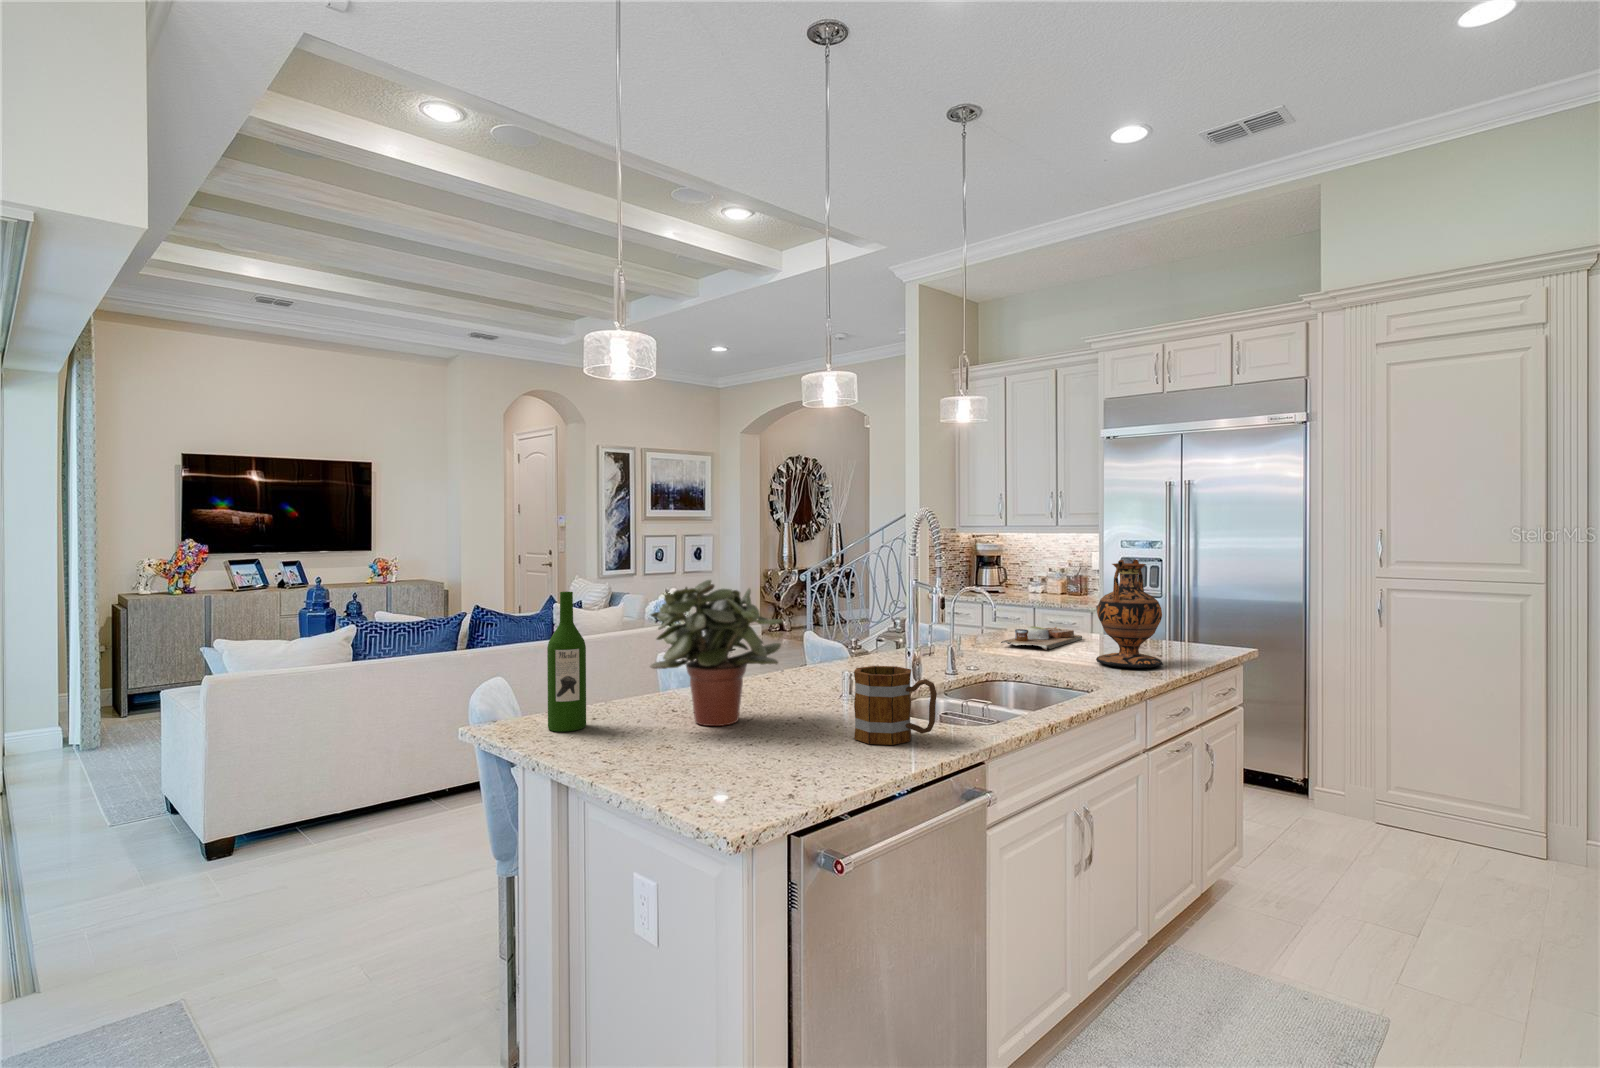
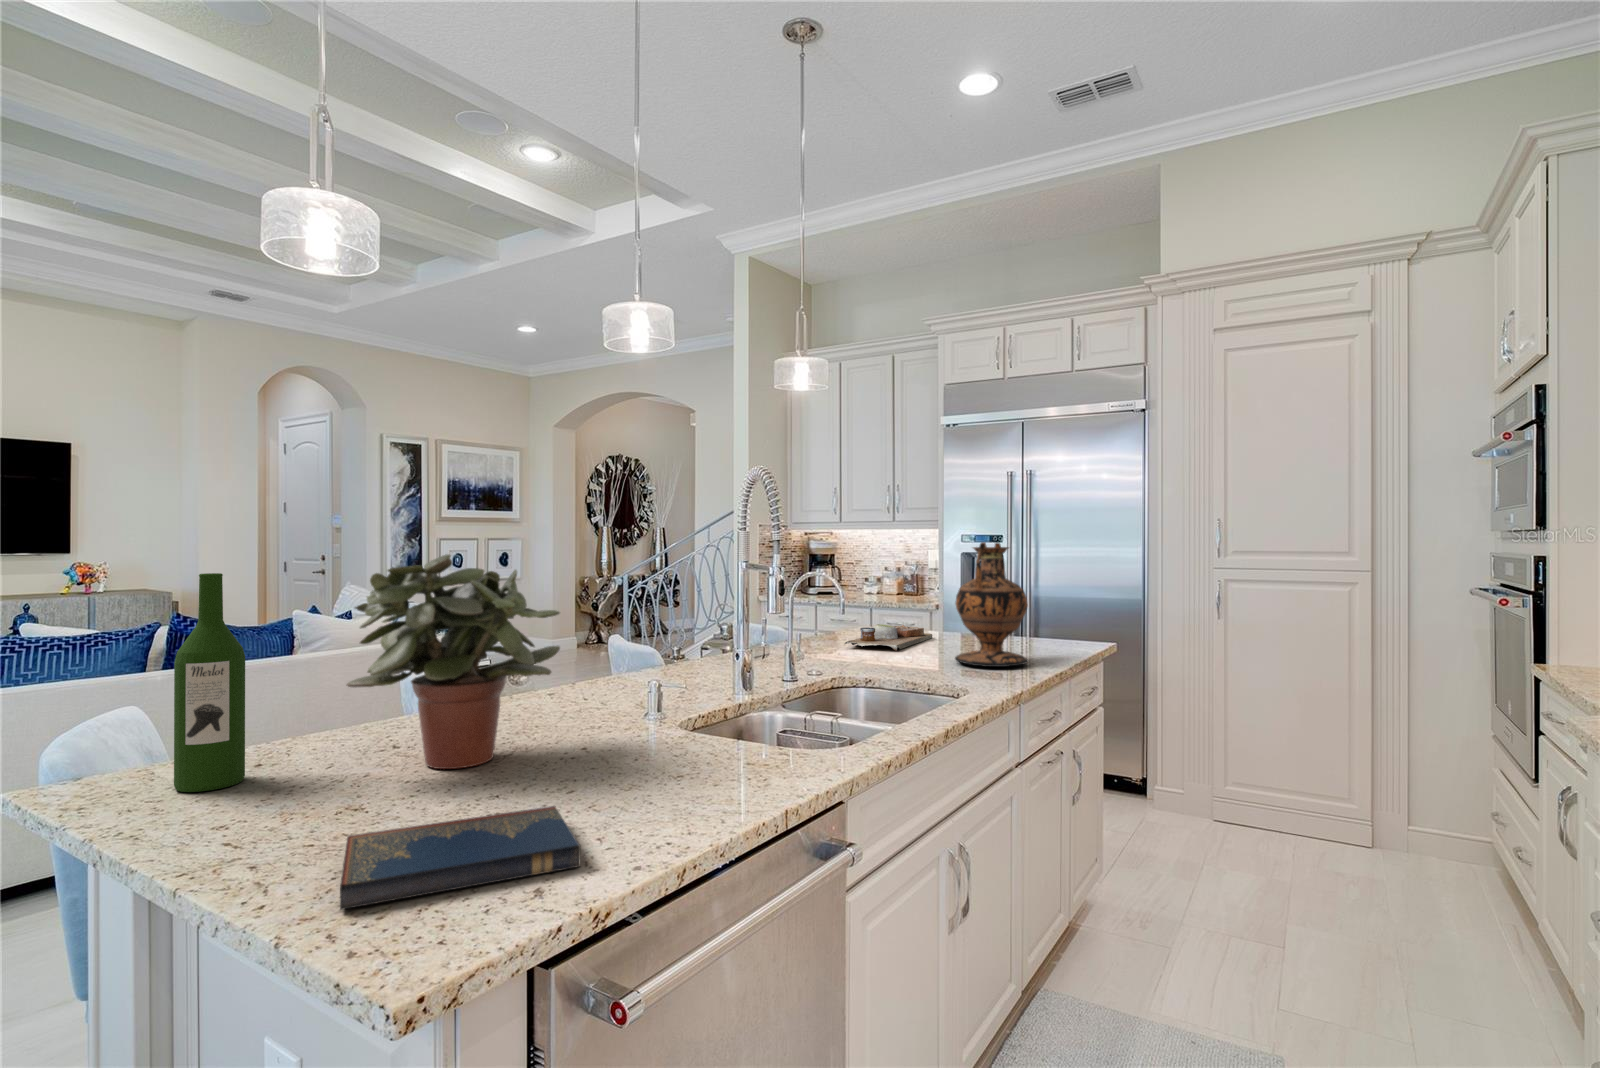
mug: present [854,666,937,745] -> none [659,672,776,785]
hardcover book: none [671,751,811,798] -> present [340,806,580,910]

